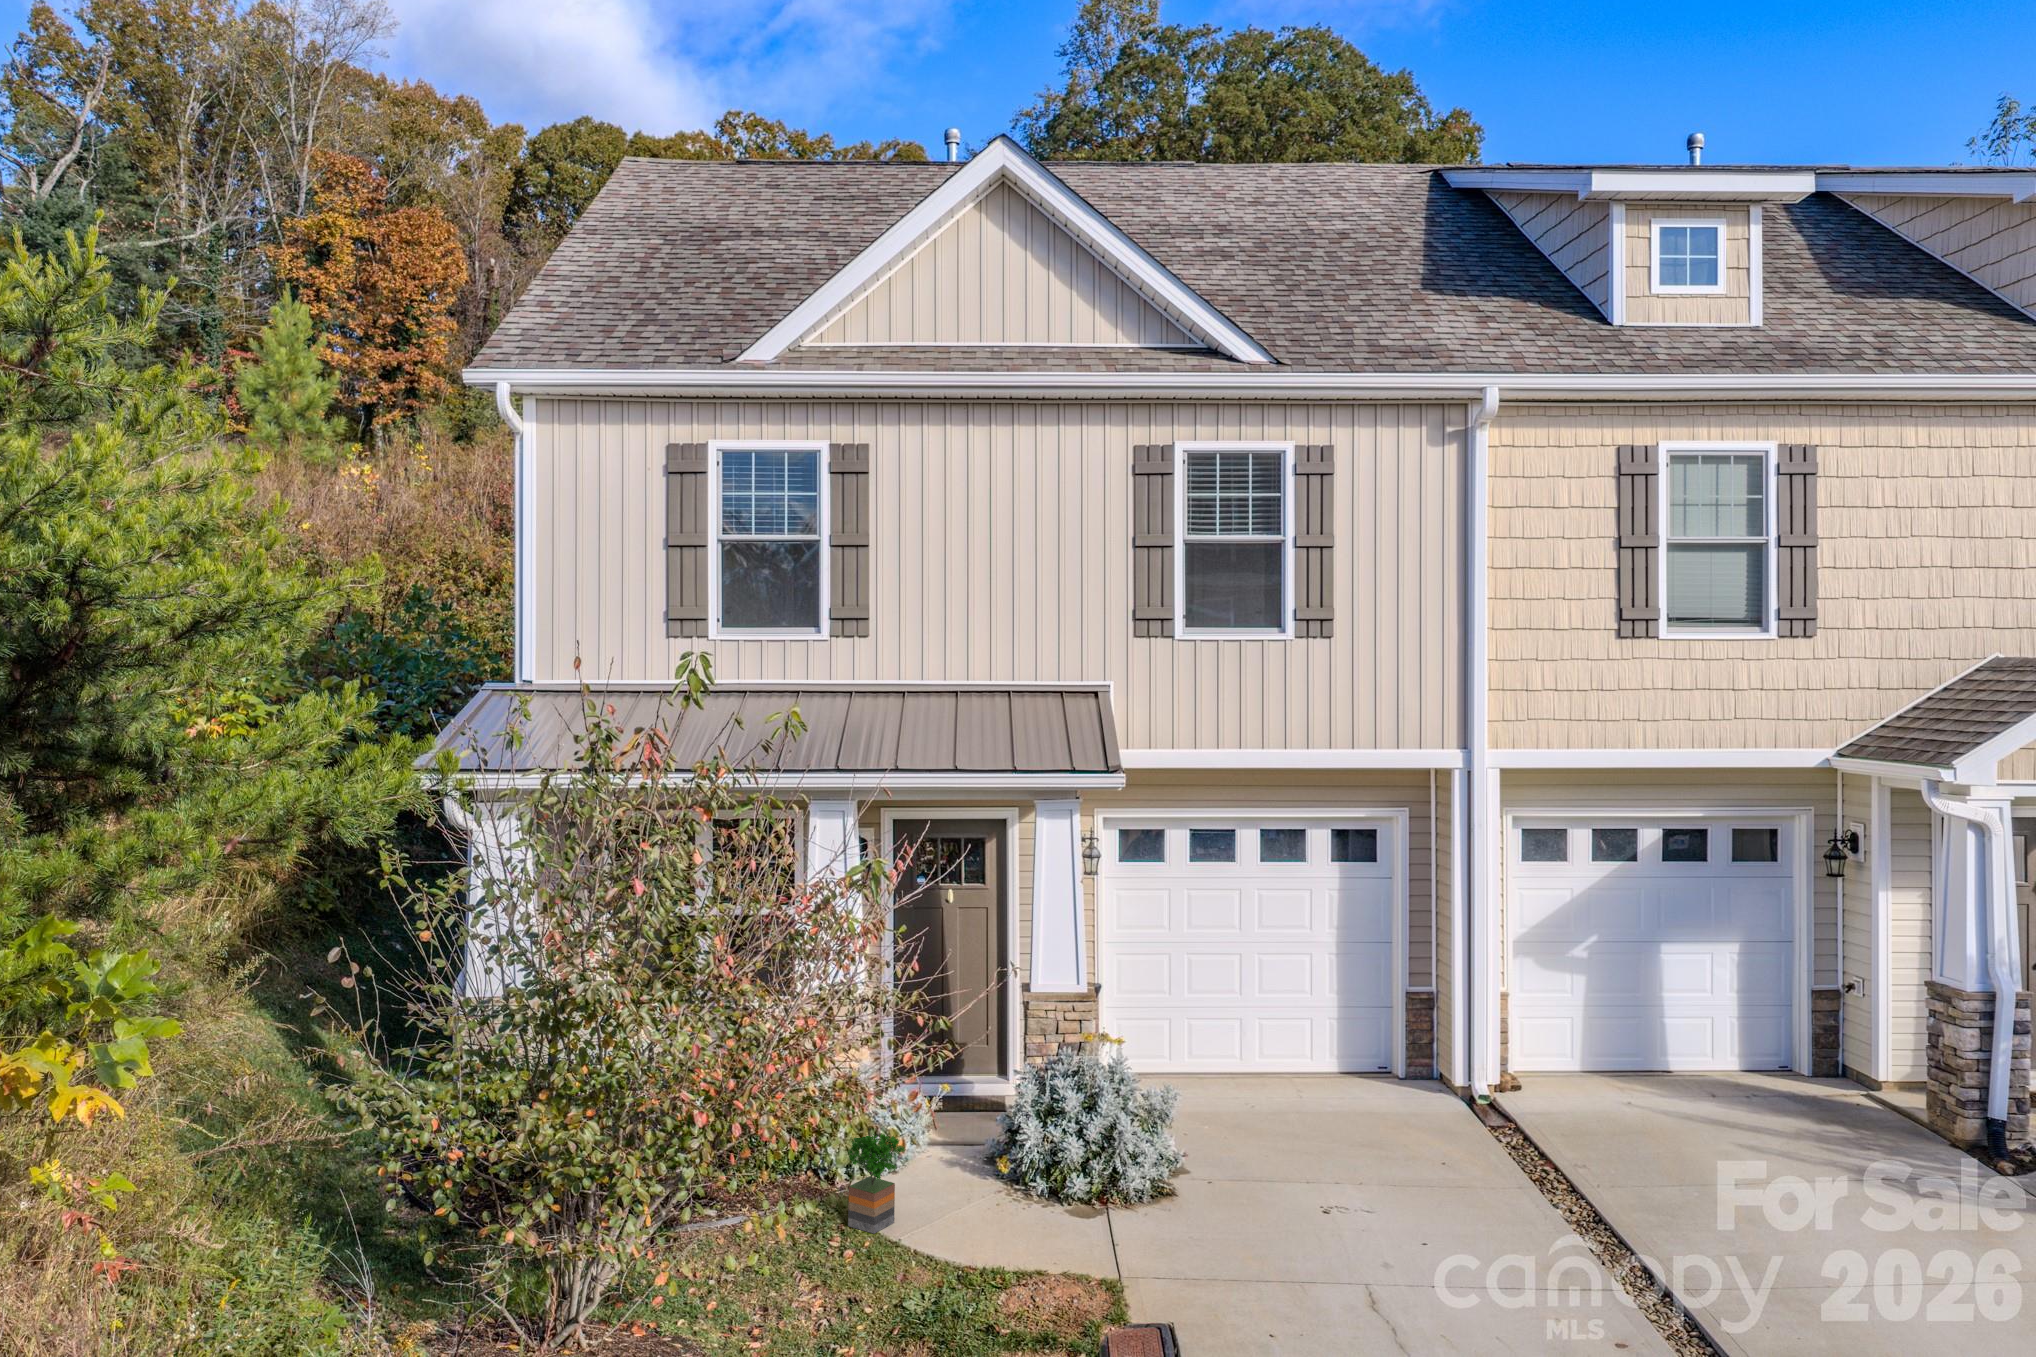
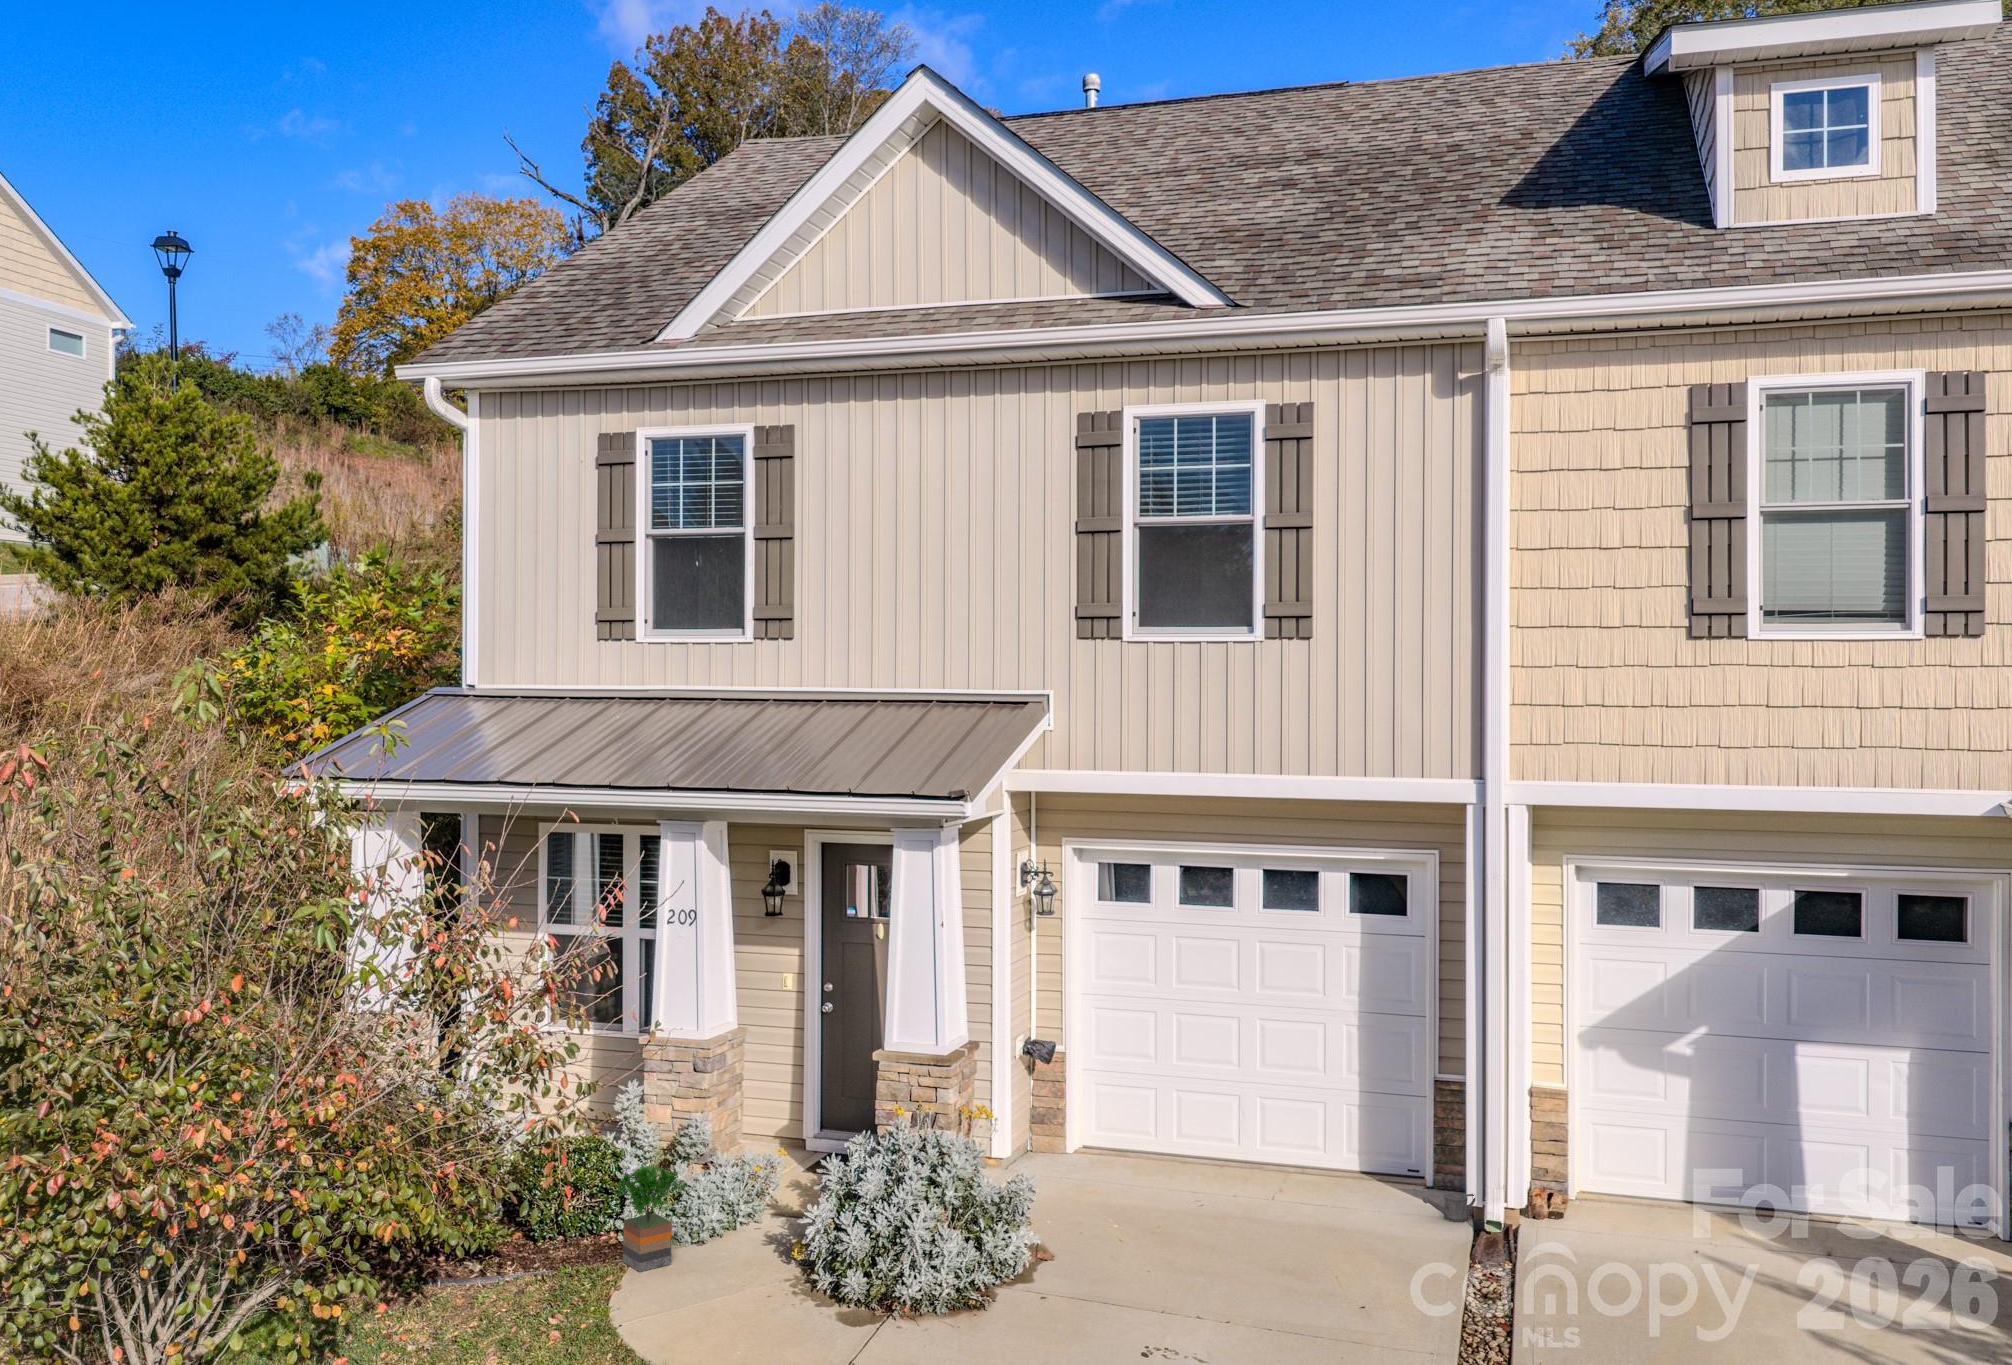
watering can: none [1435,1082,1466,1106] -> present [1423,1193,1475,1222]

